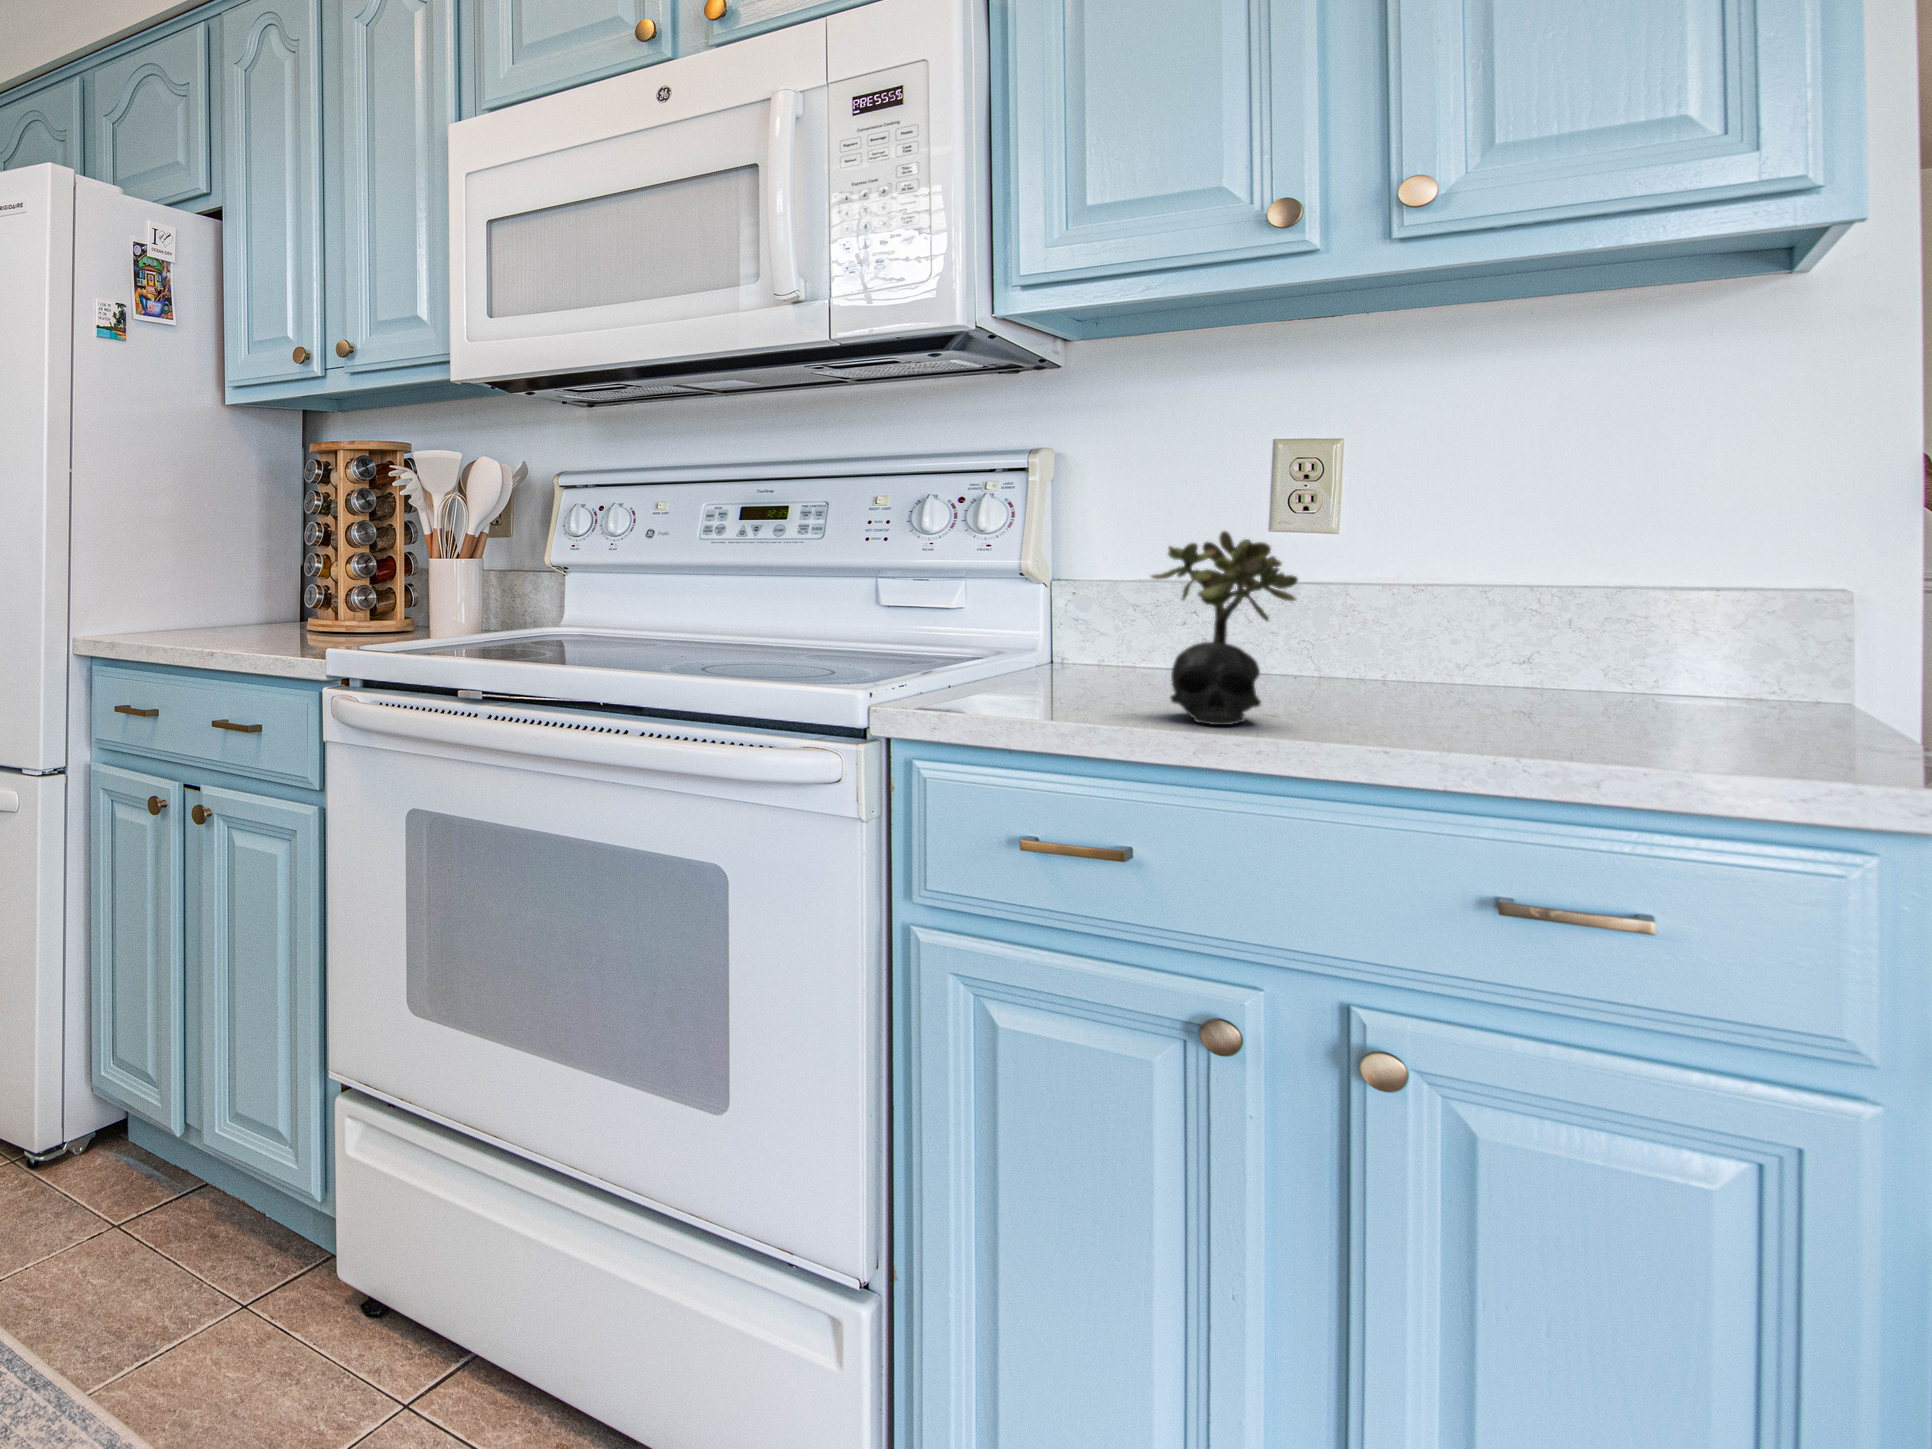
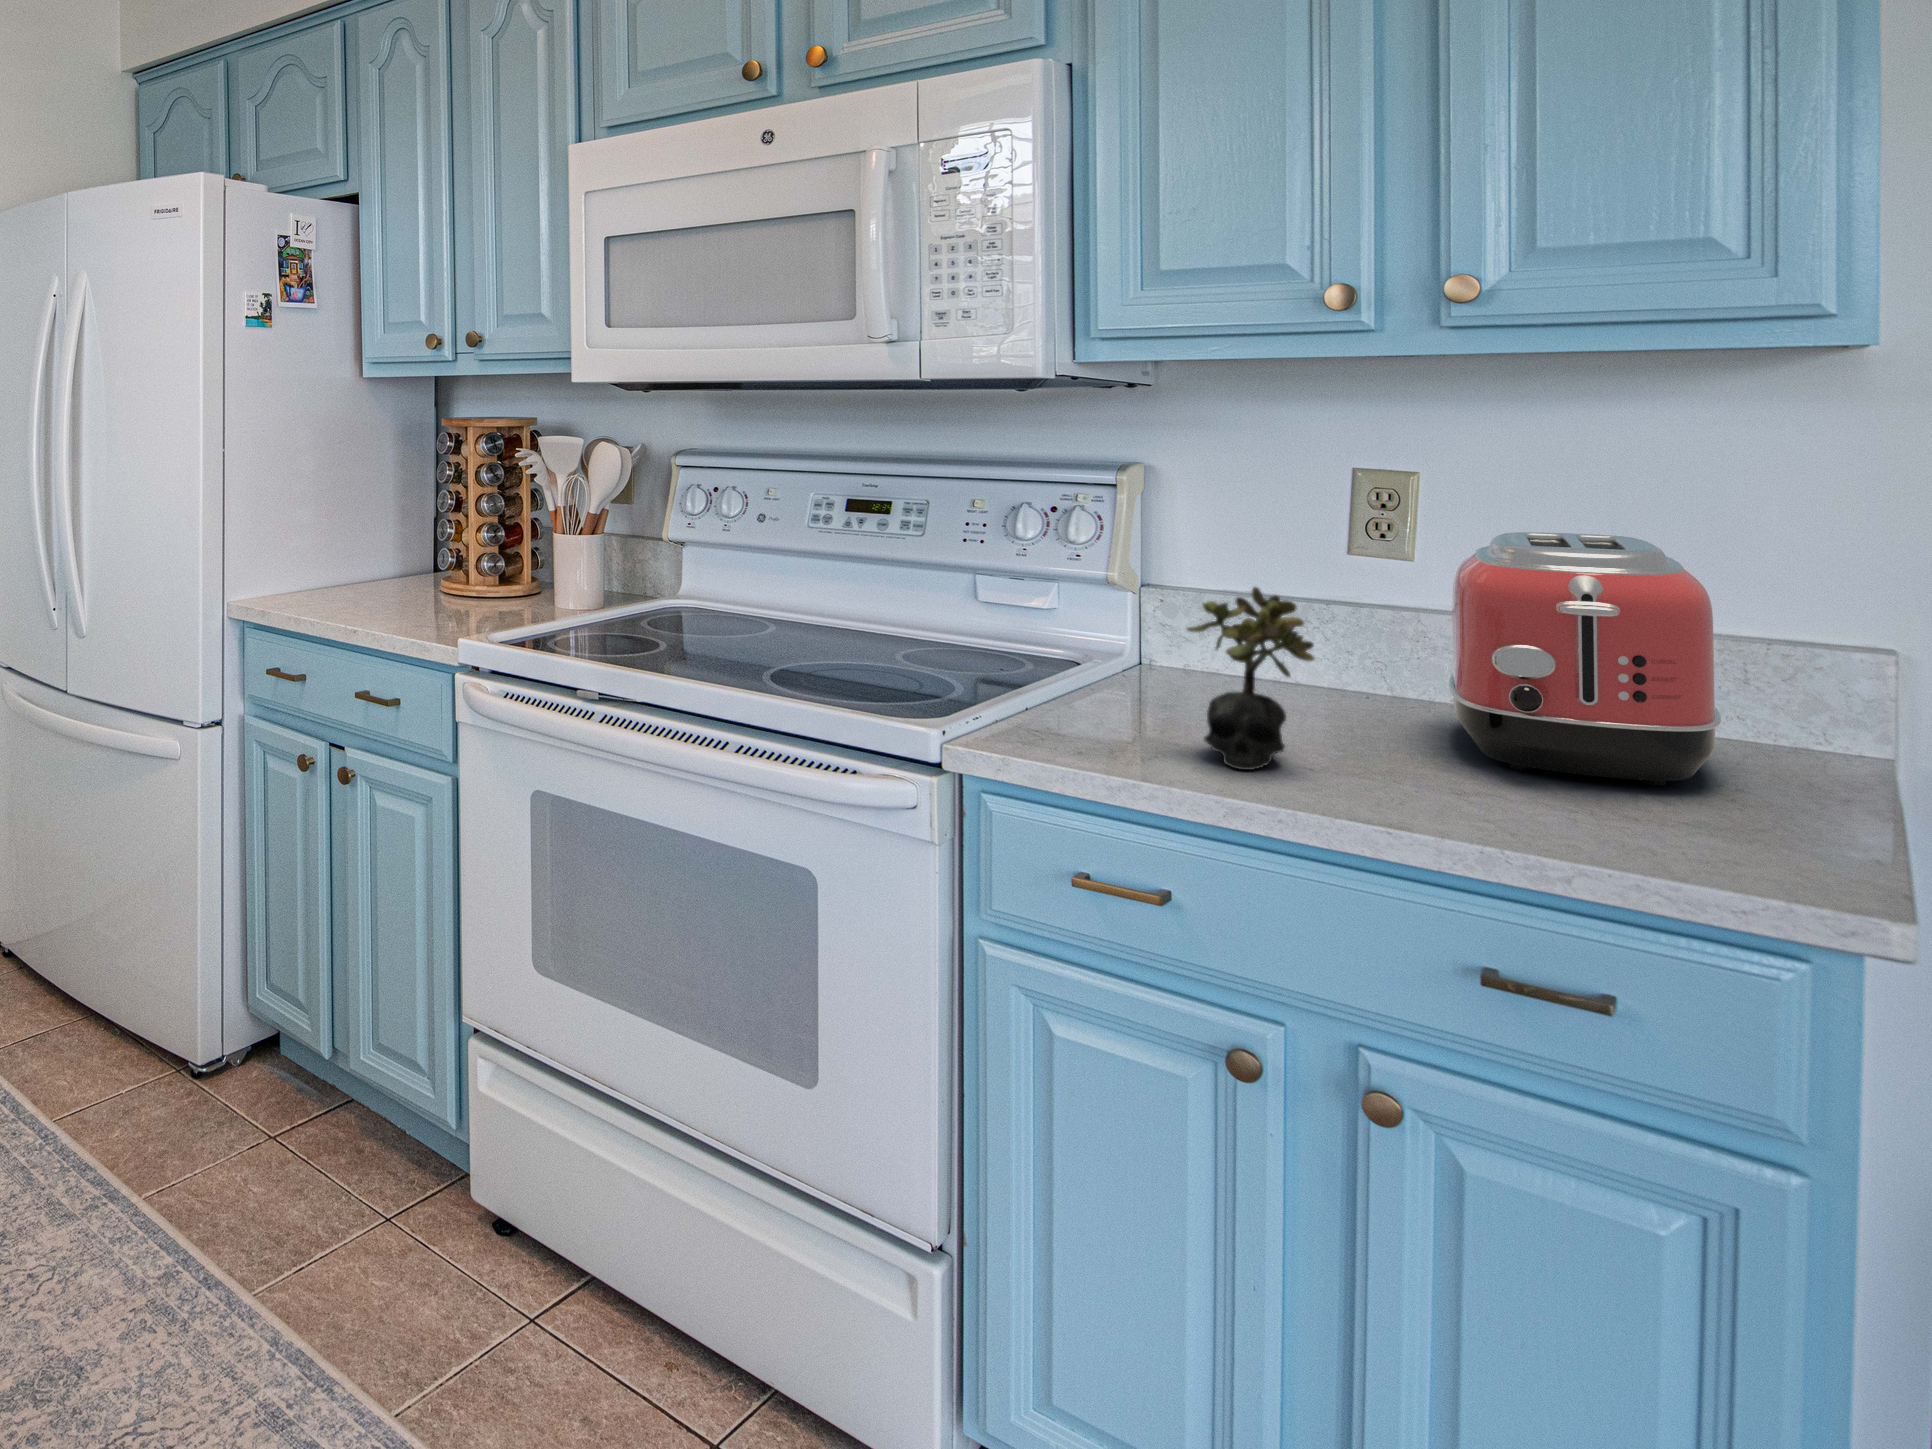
toaster: none [1420,476,1731,730] -> present [1449,532,1721,785]

